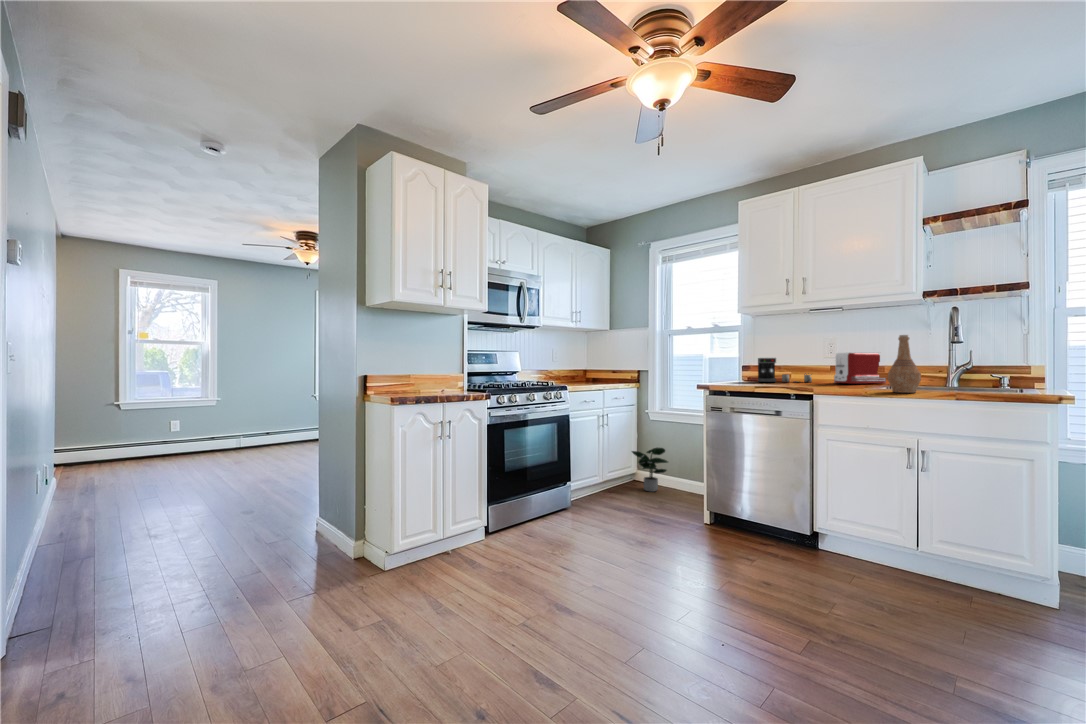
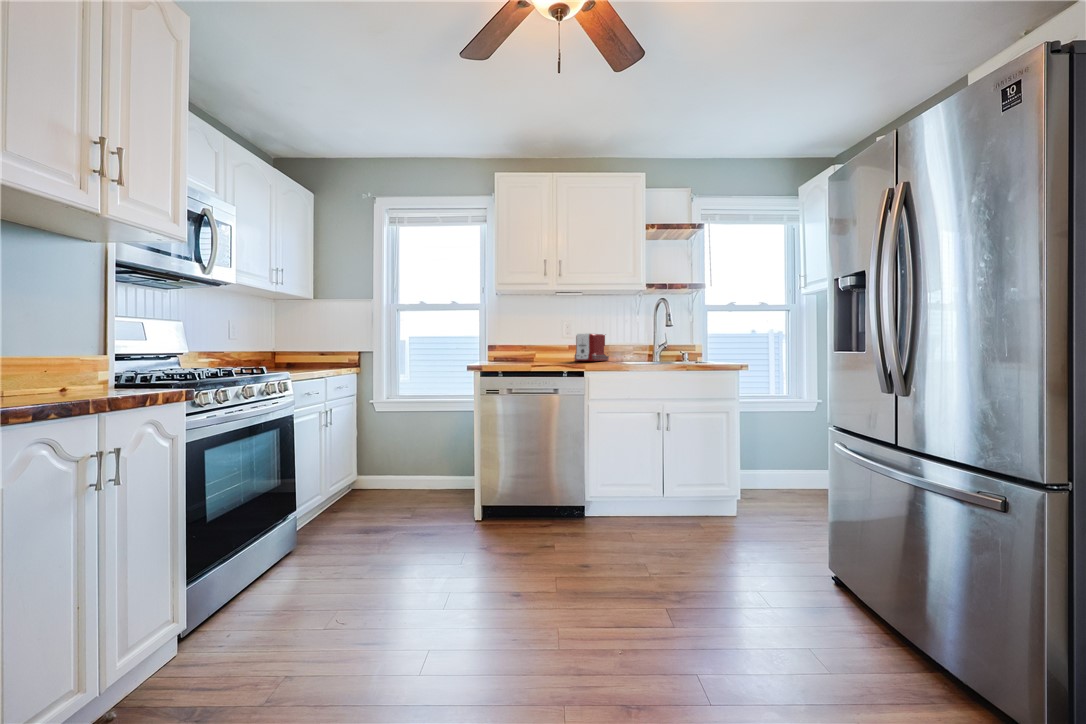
vase: present [888,335,921,393] -> none [641,318,664,367]
coffee maker: present [758,358,812,382] -> none [503,337,554,362]
potted plant: present [632,448,668,492] -> none [360,441,409,495]

